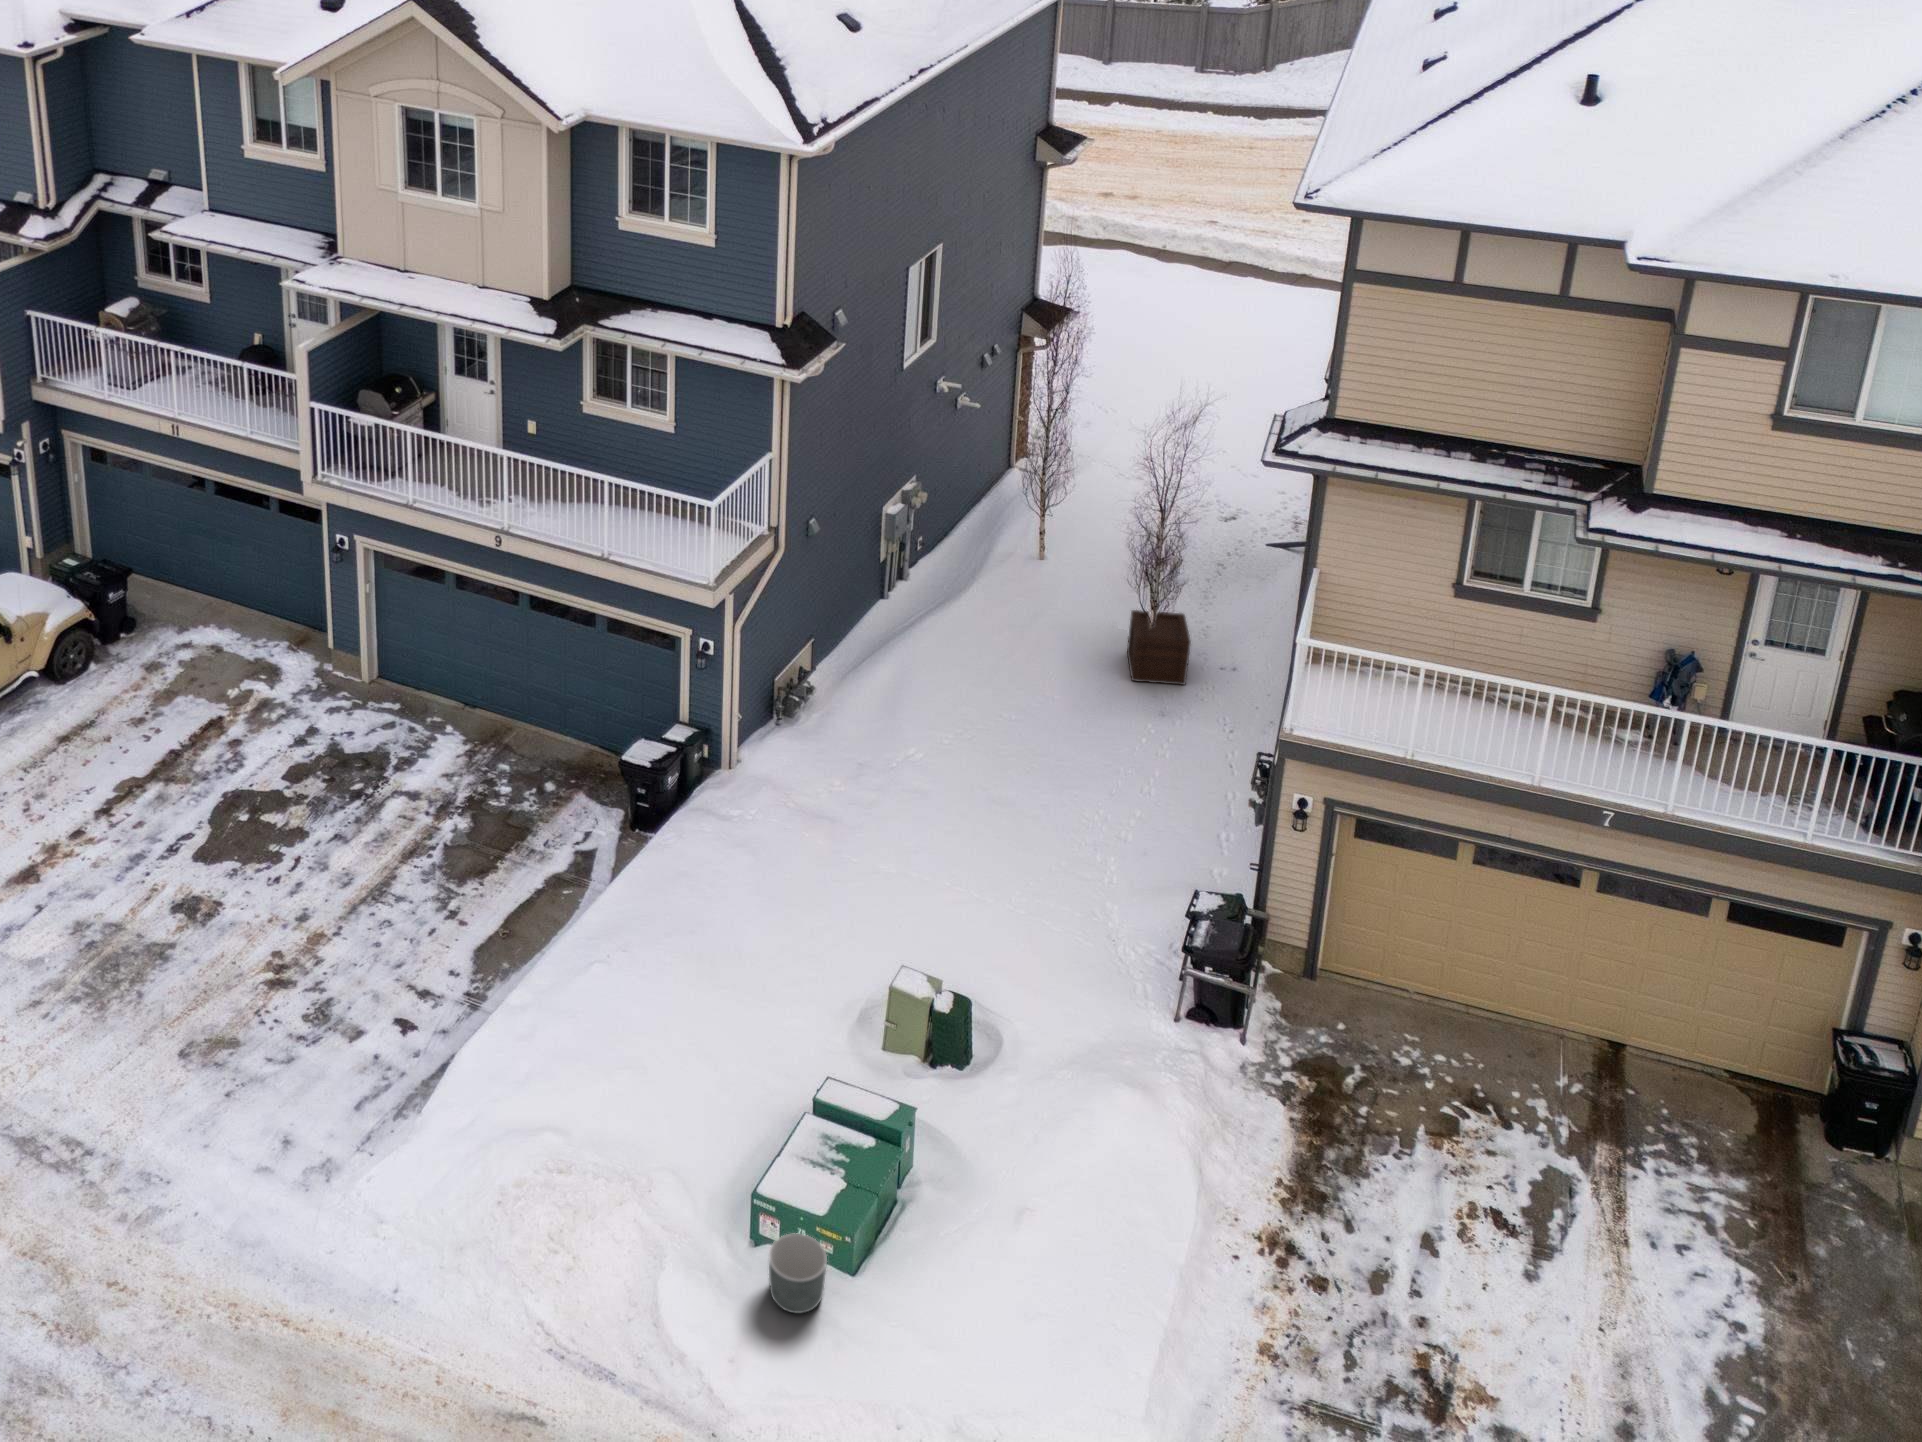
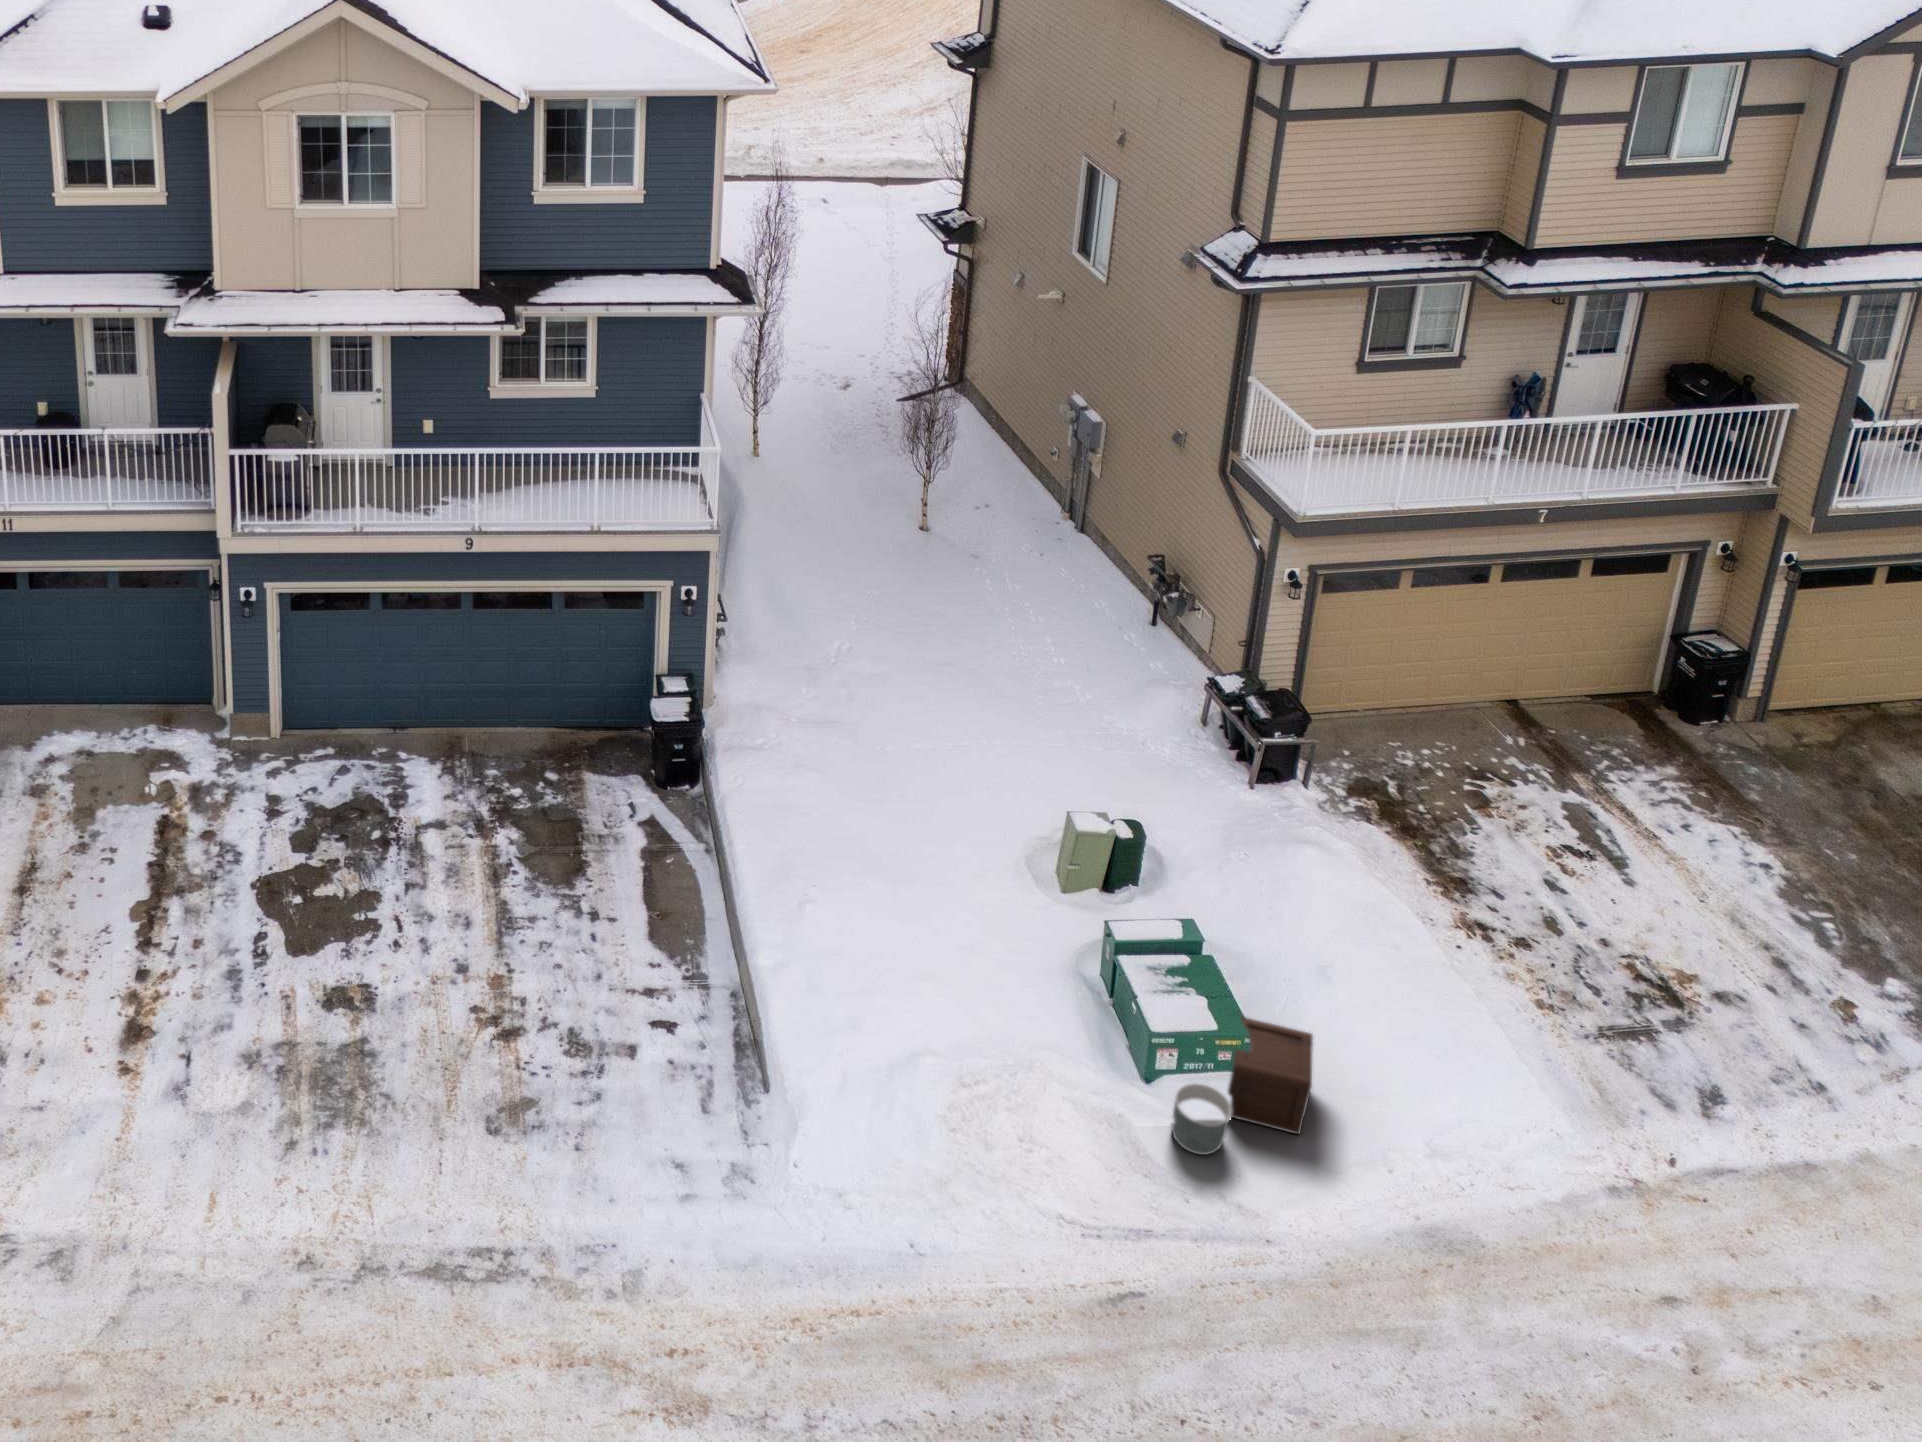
wooden crate: present [1127,610,1191,685] -> present [1228,1017,1313,1134]

